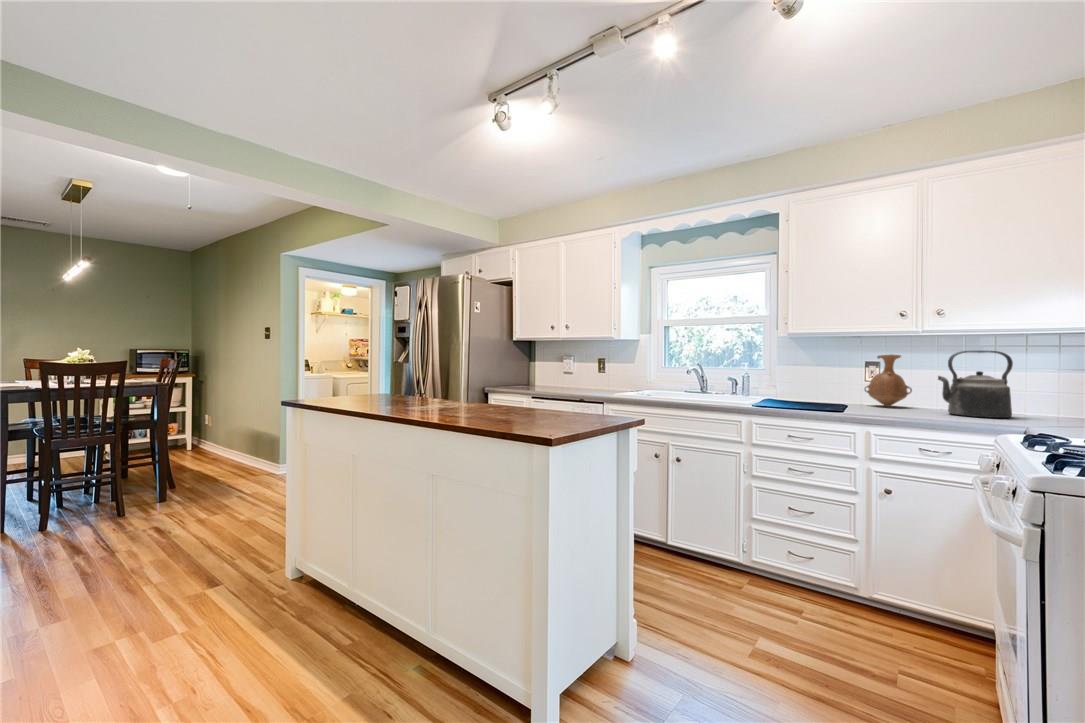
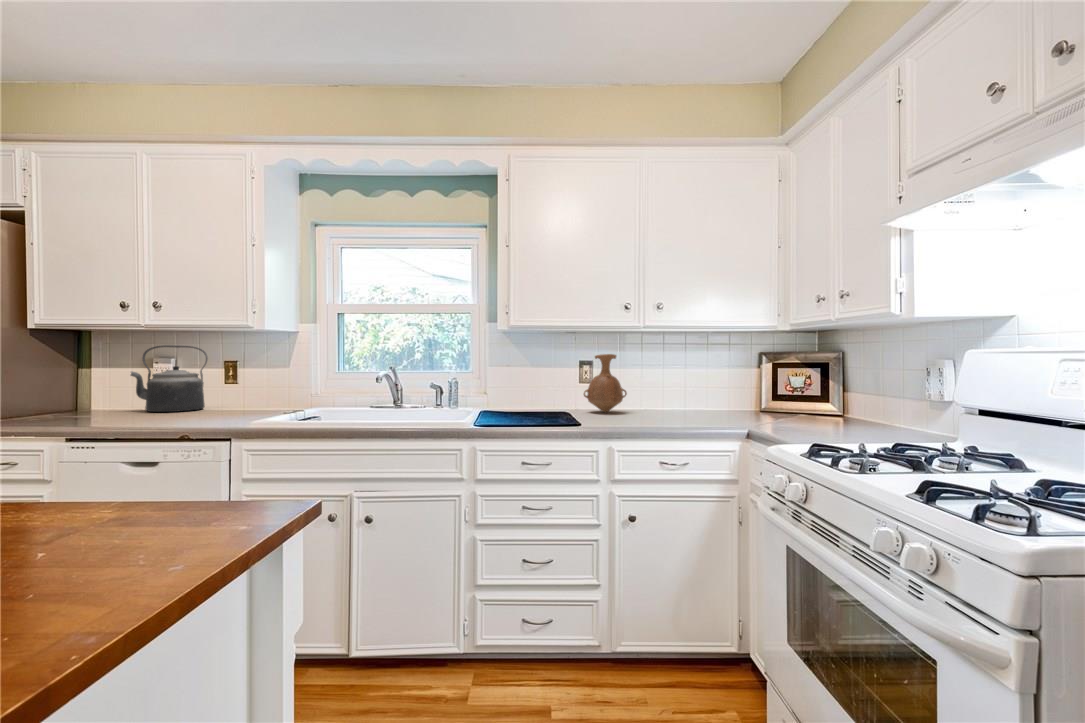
kettle: present [938,351,1013,418] -> present [131,345,208,412]

